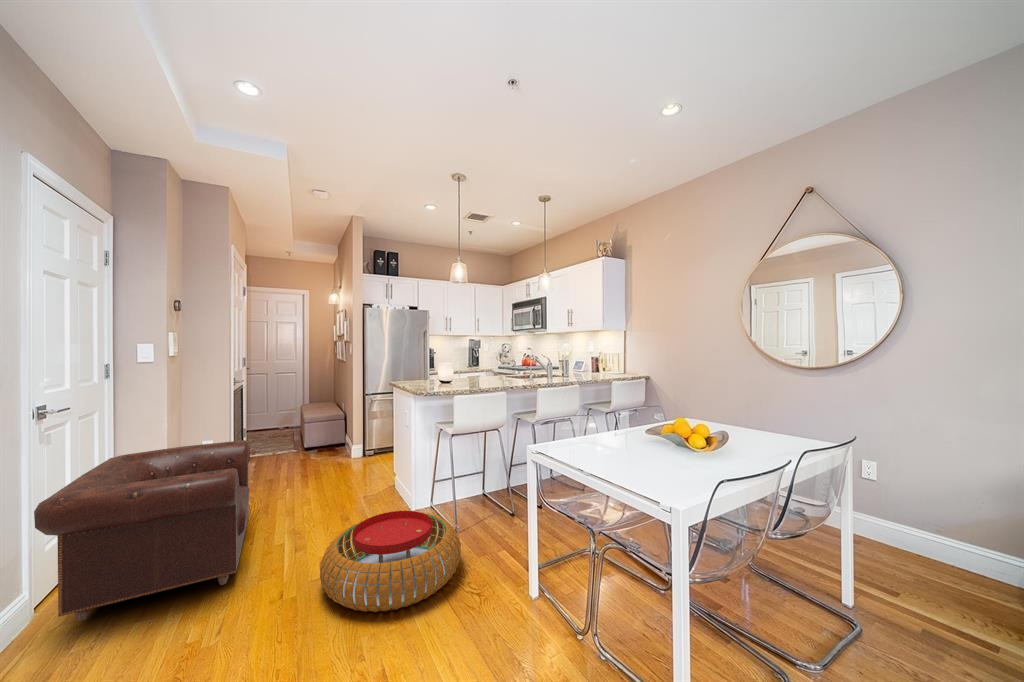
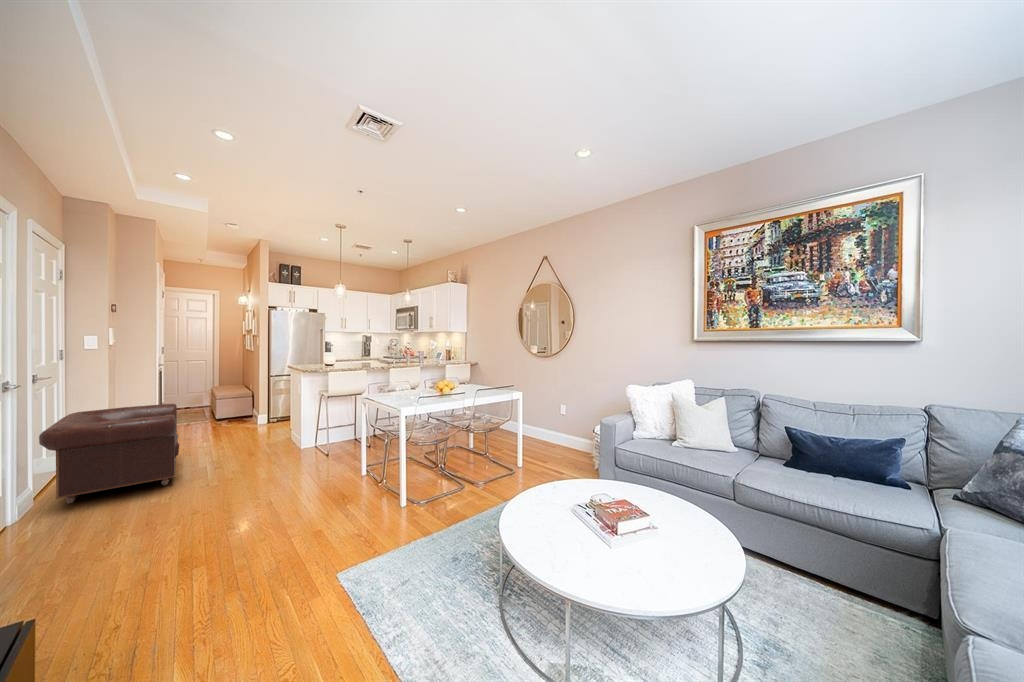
pouf: present [320,511,461,612] -> none [232,441,325,488]

